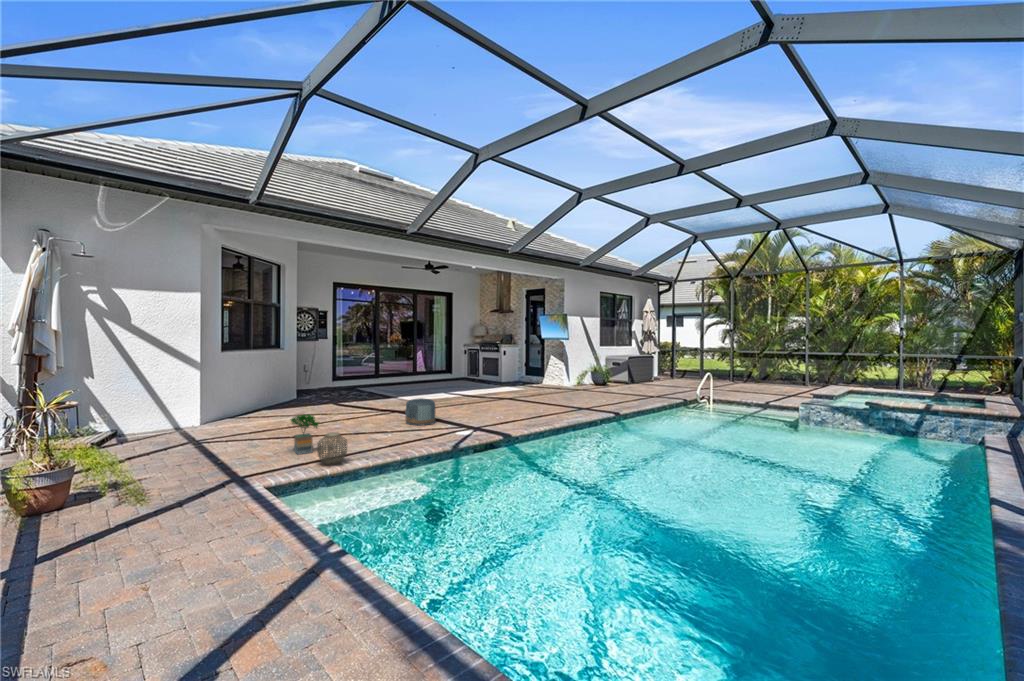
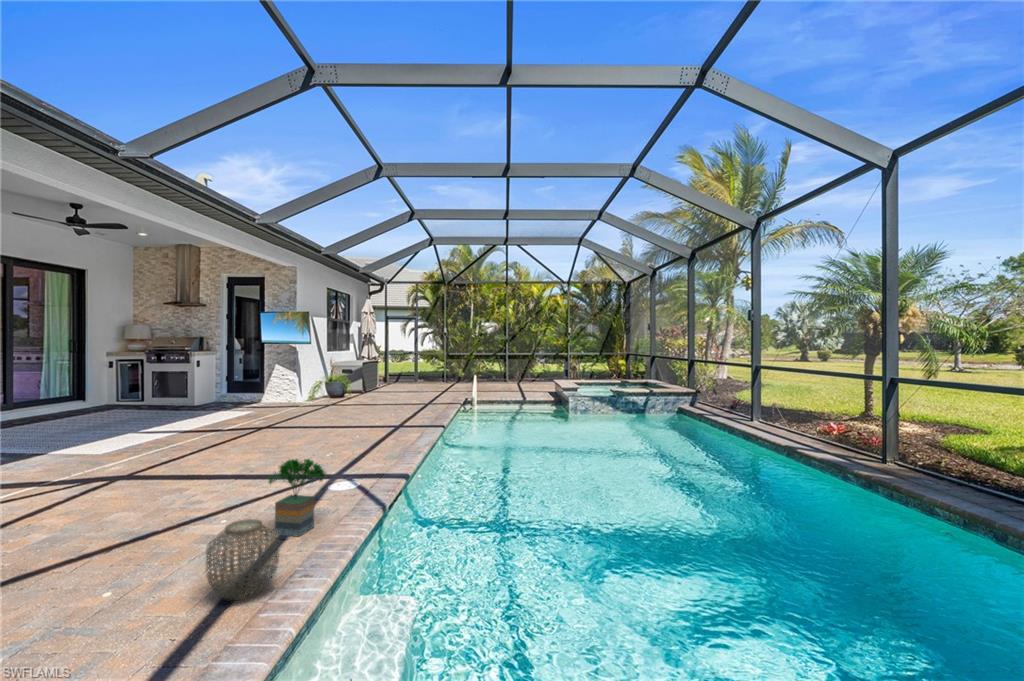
pouf: present [406,398,435,426] -> none [191,434,251,486]
potted tree: present [291,414,318,455] -> present [268,459,326,537]

